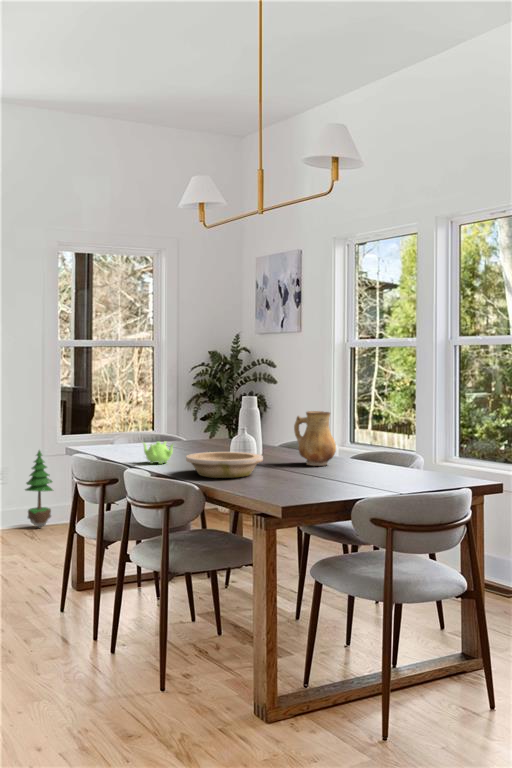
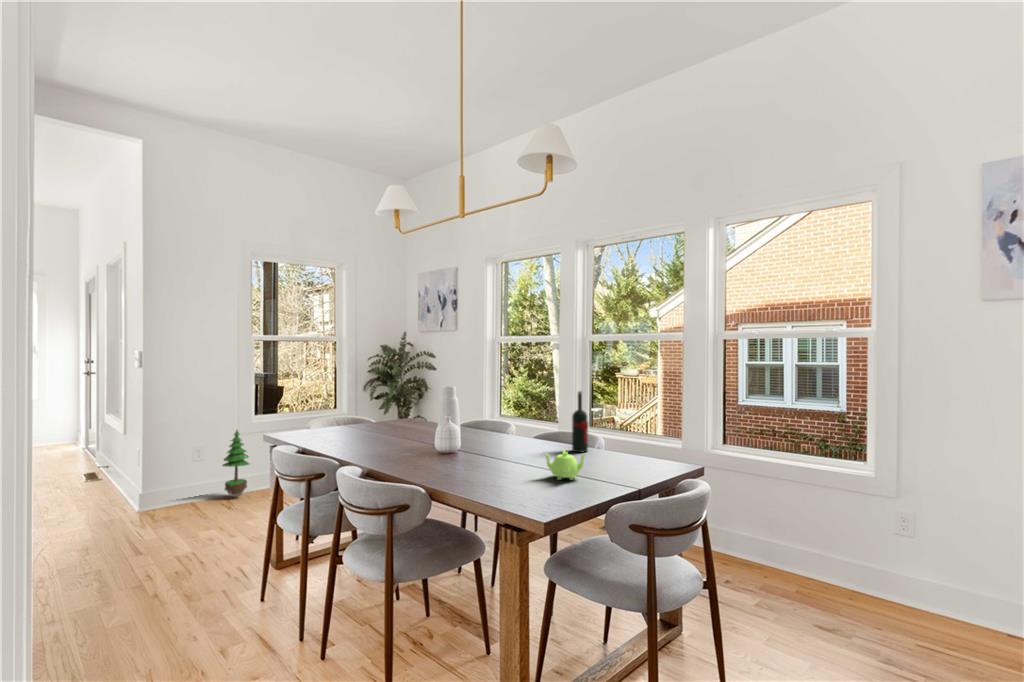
wine bottle: none [378,404,395,471] -> present [572,391,588,452]
ceramic pitcher: present [294,411,336,466] -> none [492,398,530,448]
teapot: present [143,442,173,464] -> present [545,450,585,480]
bowl: present [186,452,263,478] -> none [401,441,478,472]

